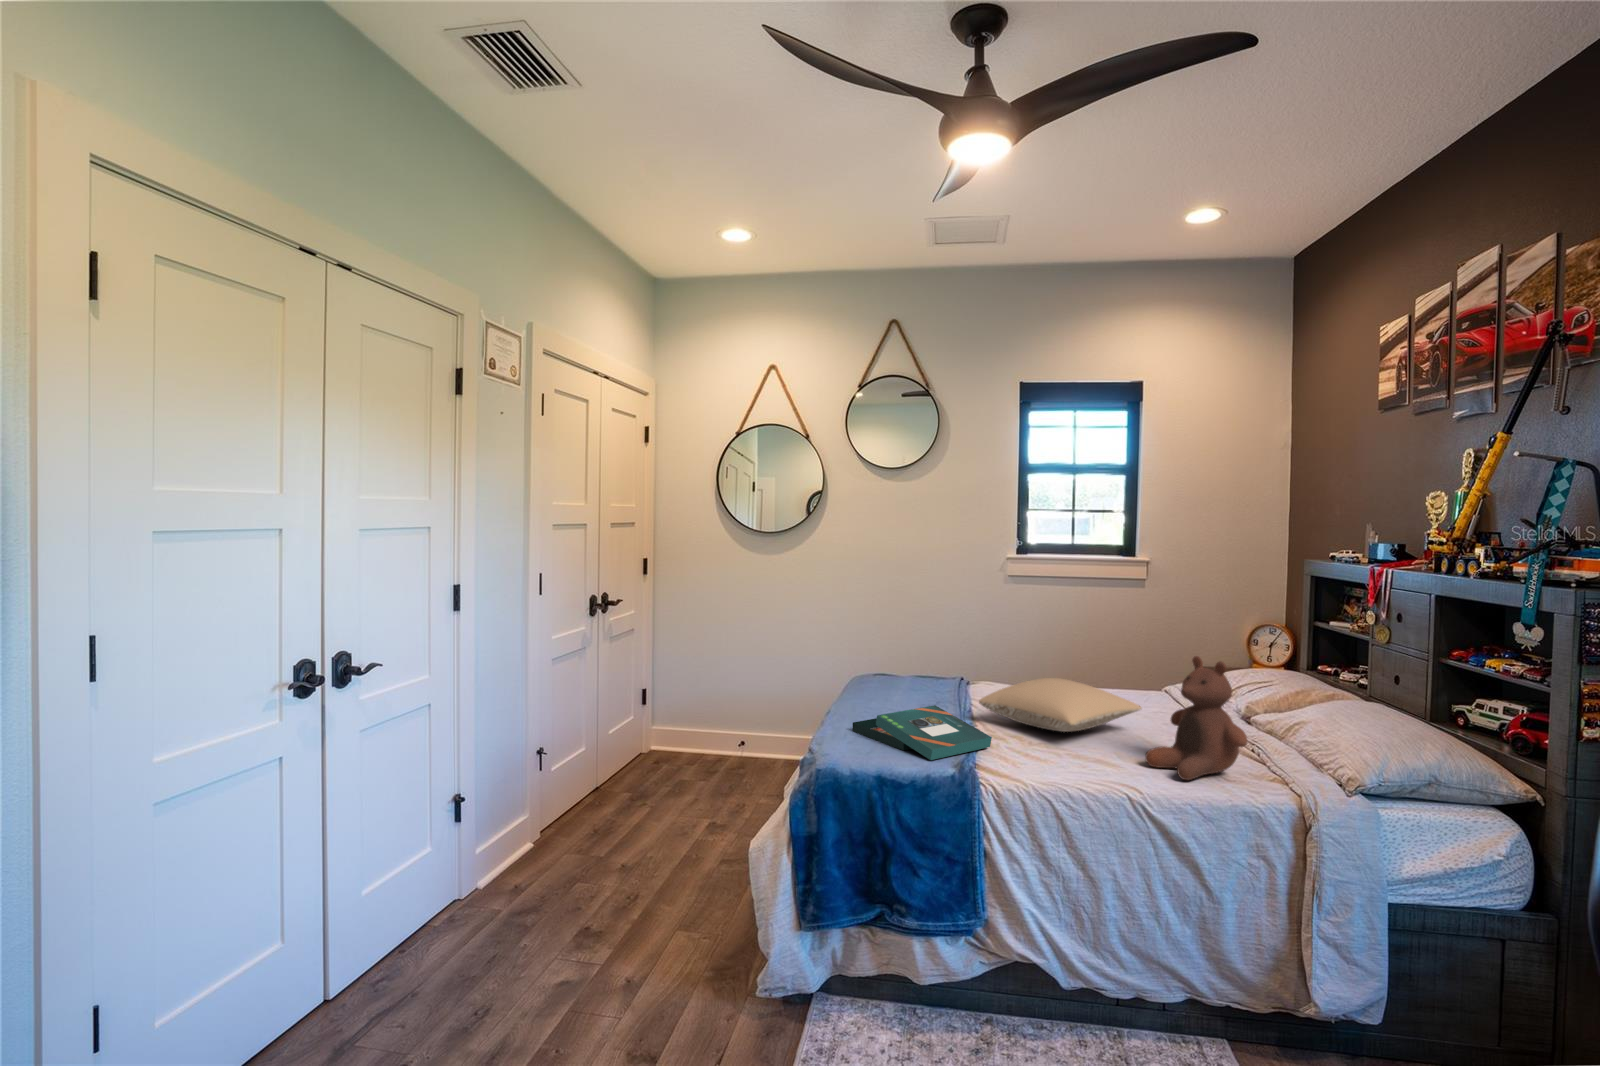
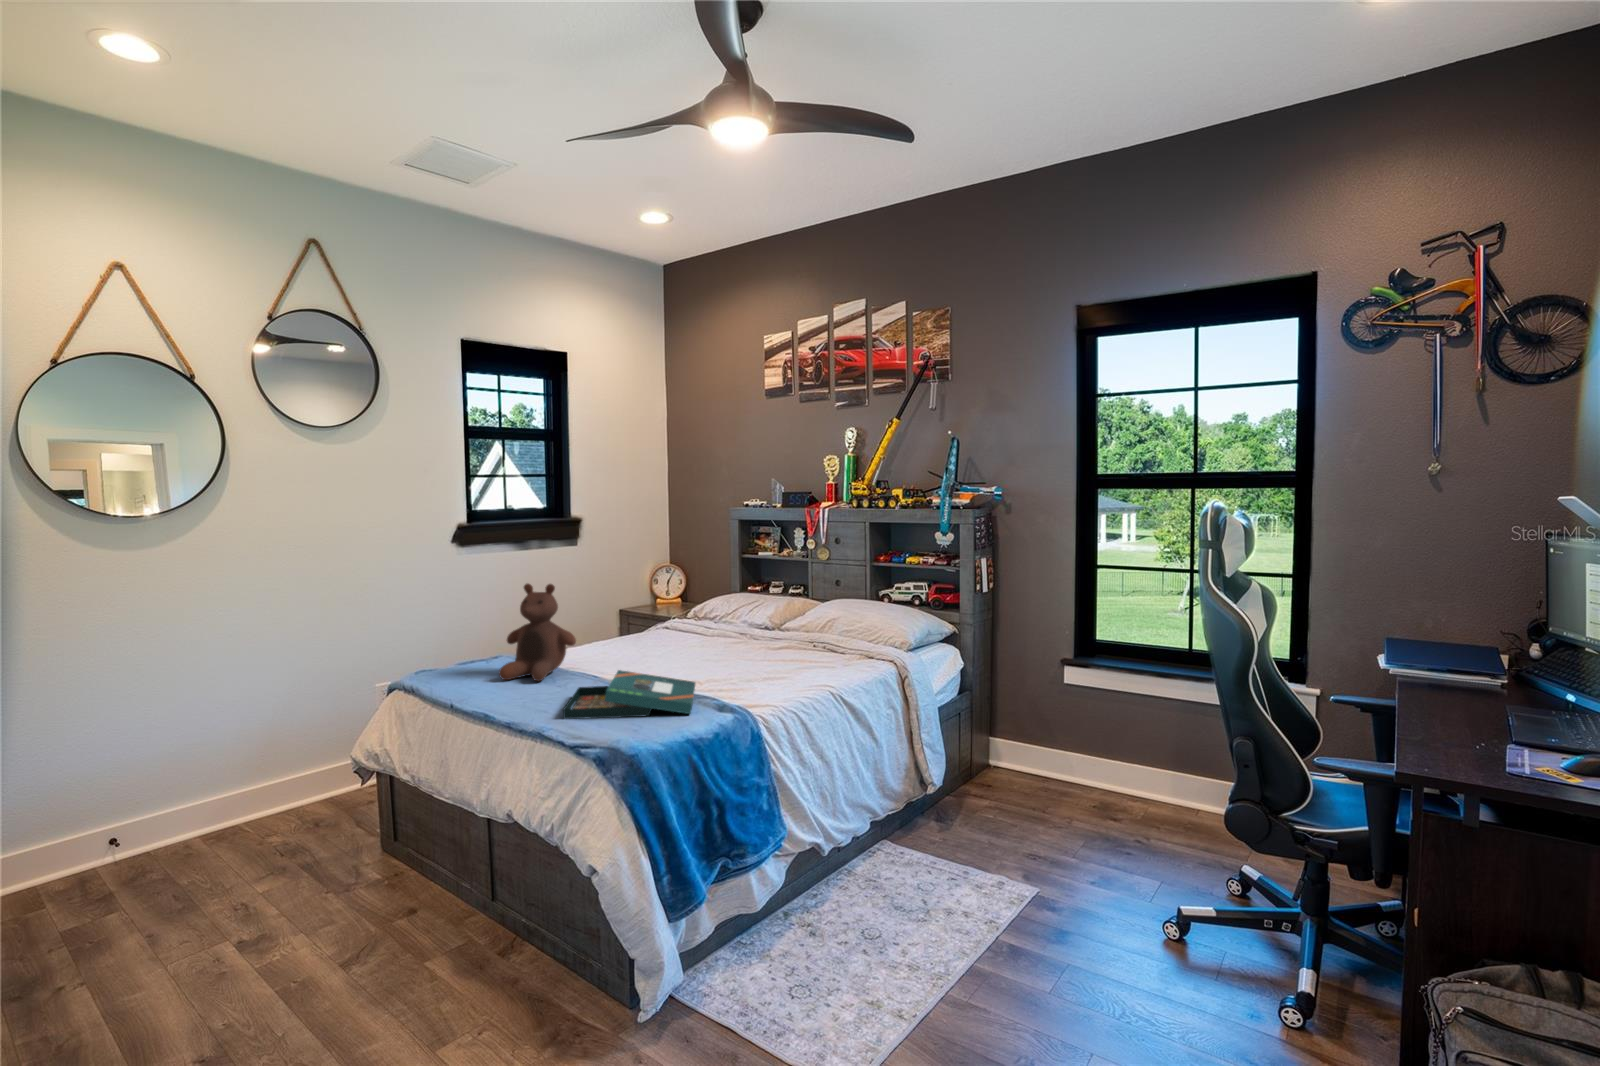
stuffed bear: present [1145,656,1248,780] -> present [499,584,576,681]
pillow: present [979,678,1142,732] -> none [628,623,737,669]

